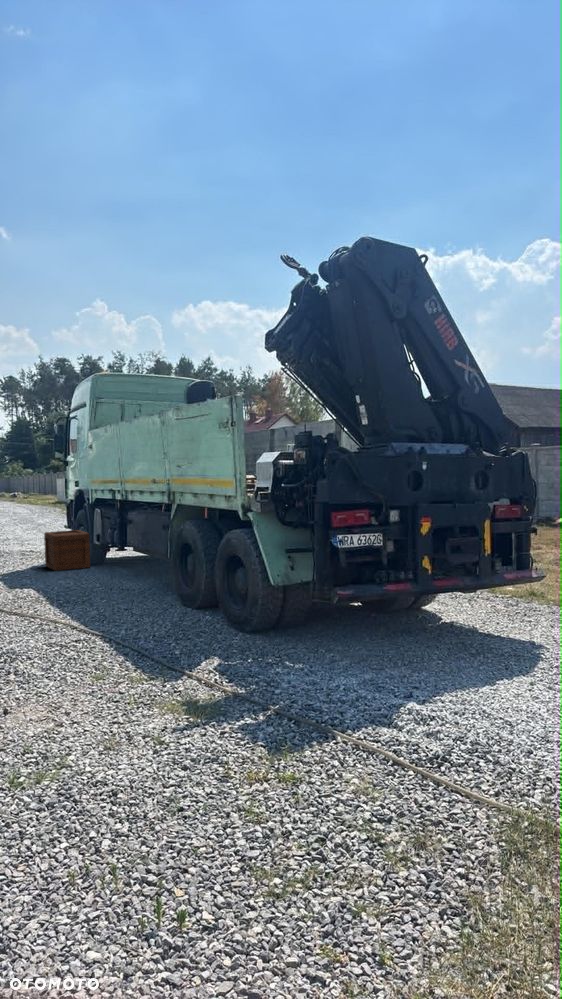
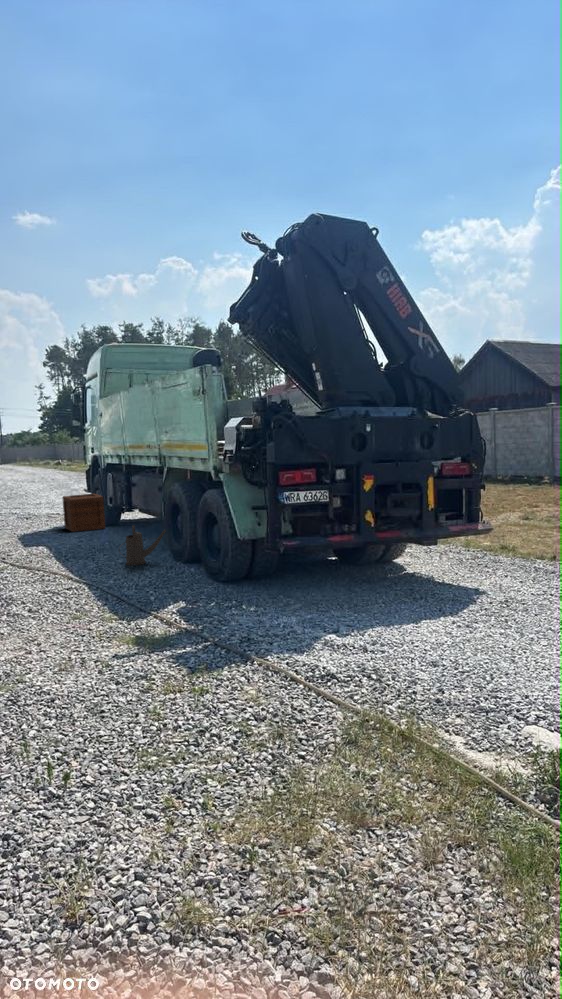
watering can: none [124,567,176,611] -> present [126,526,166,565]

